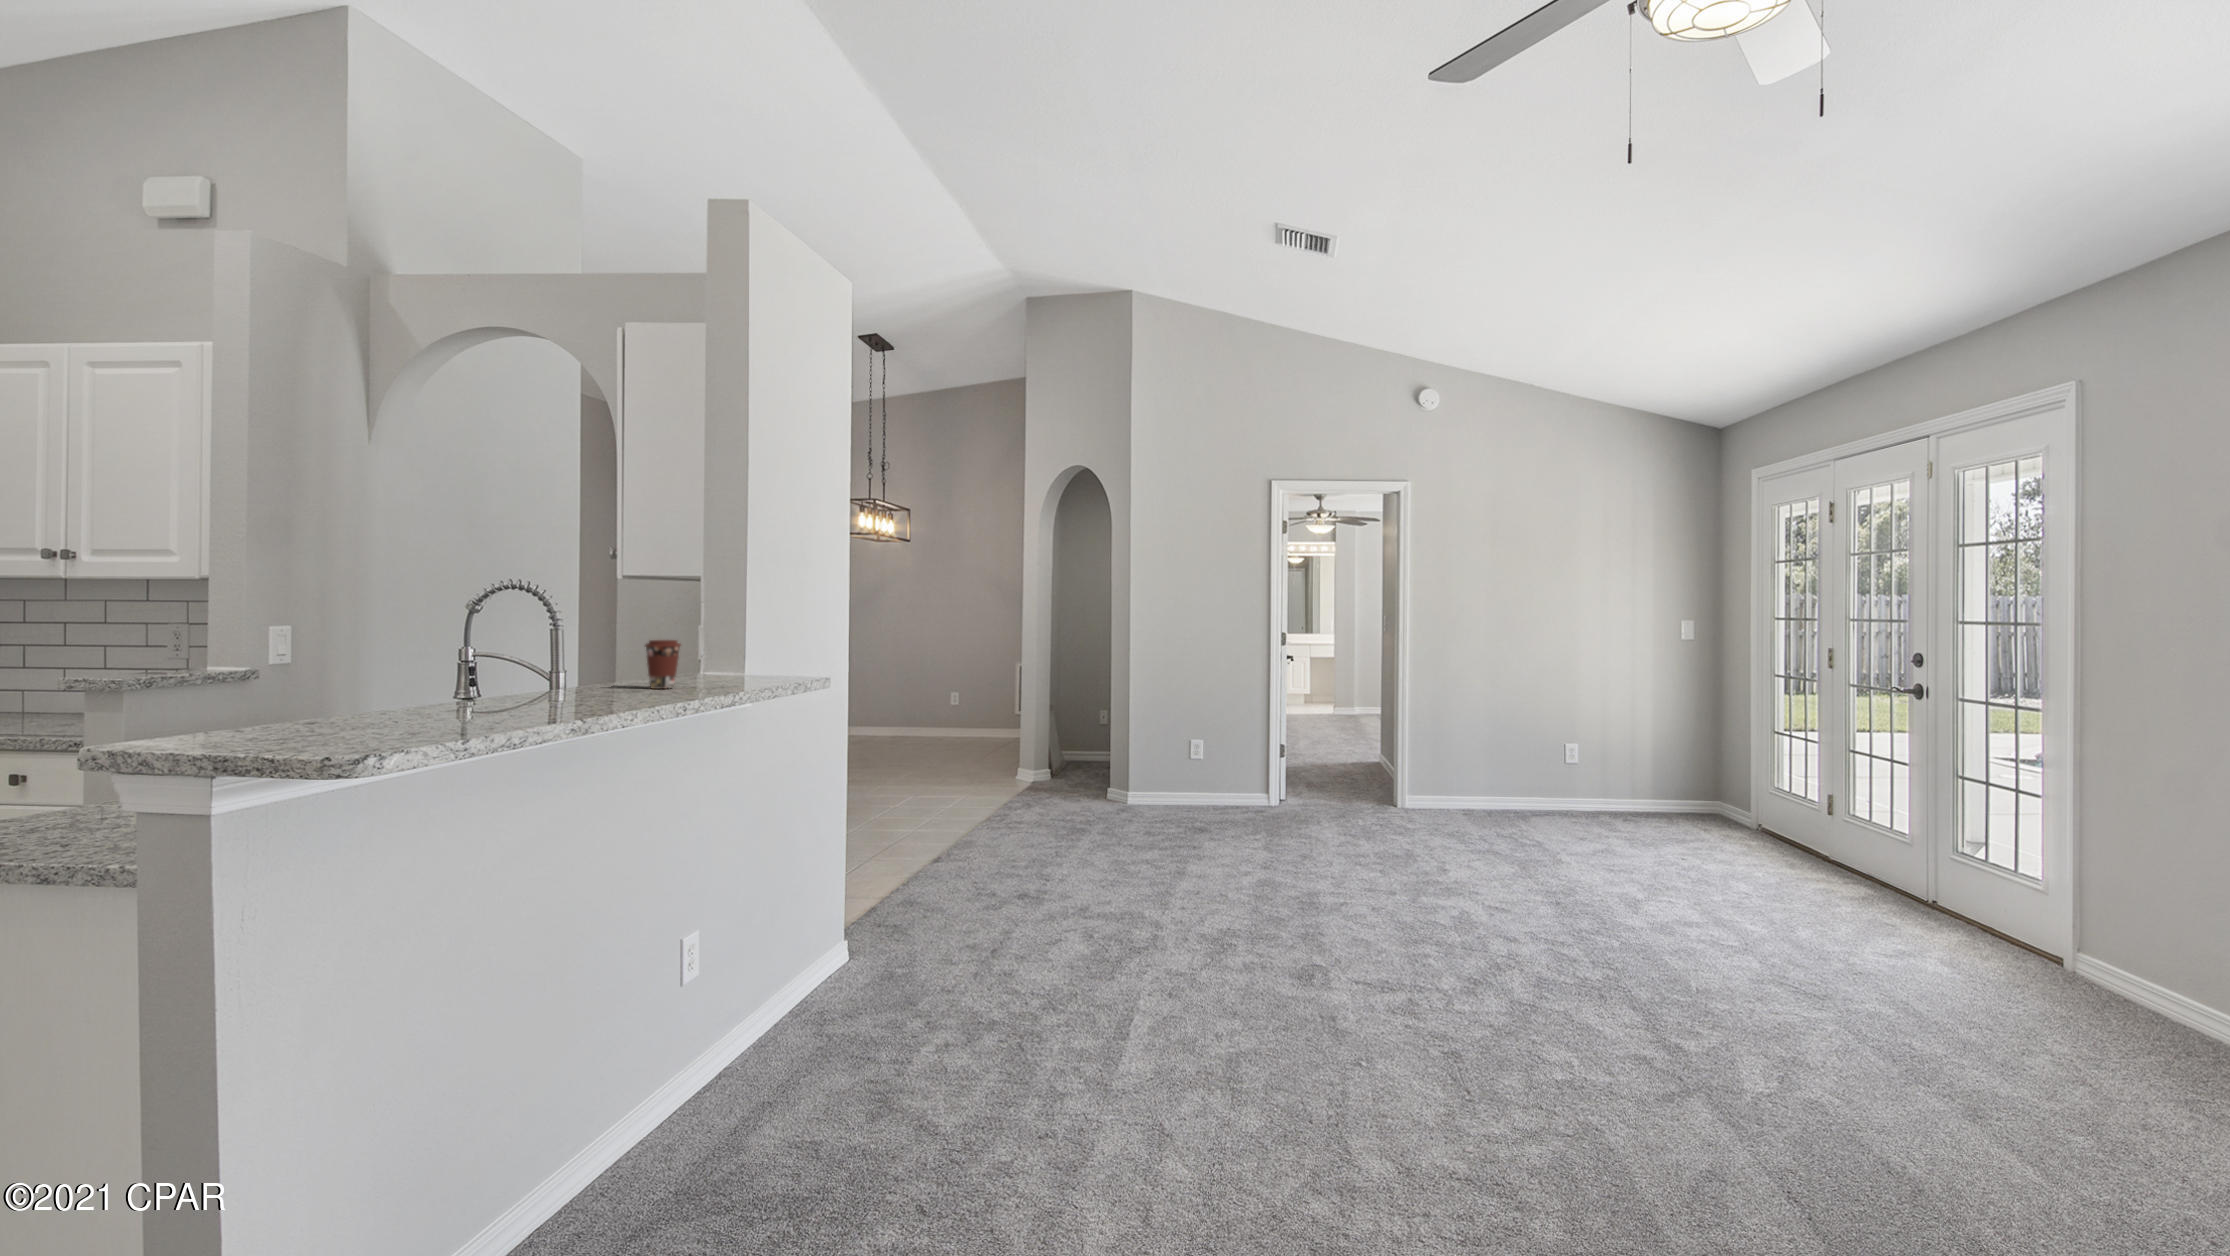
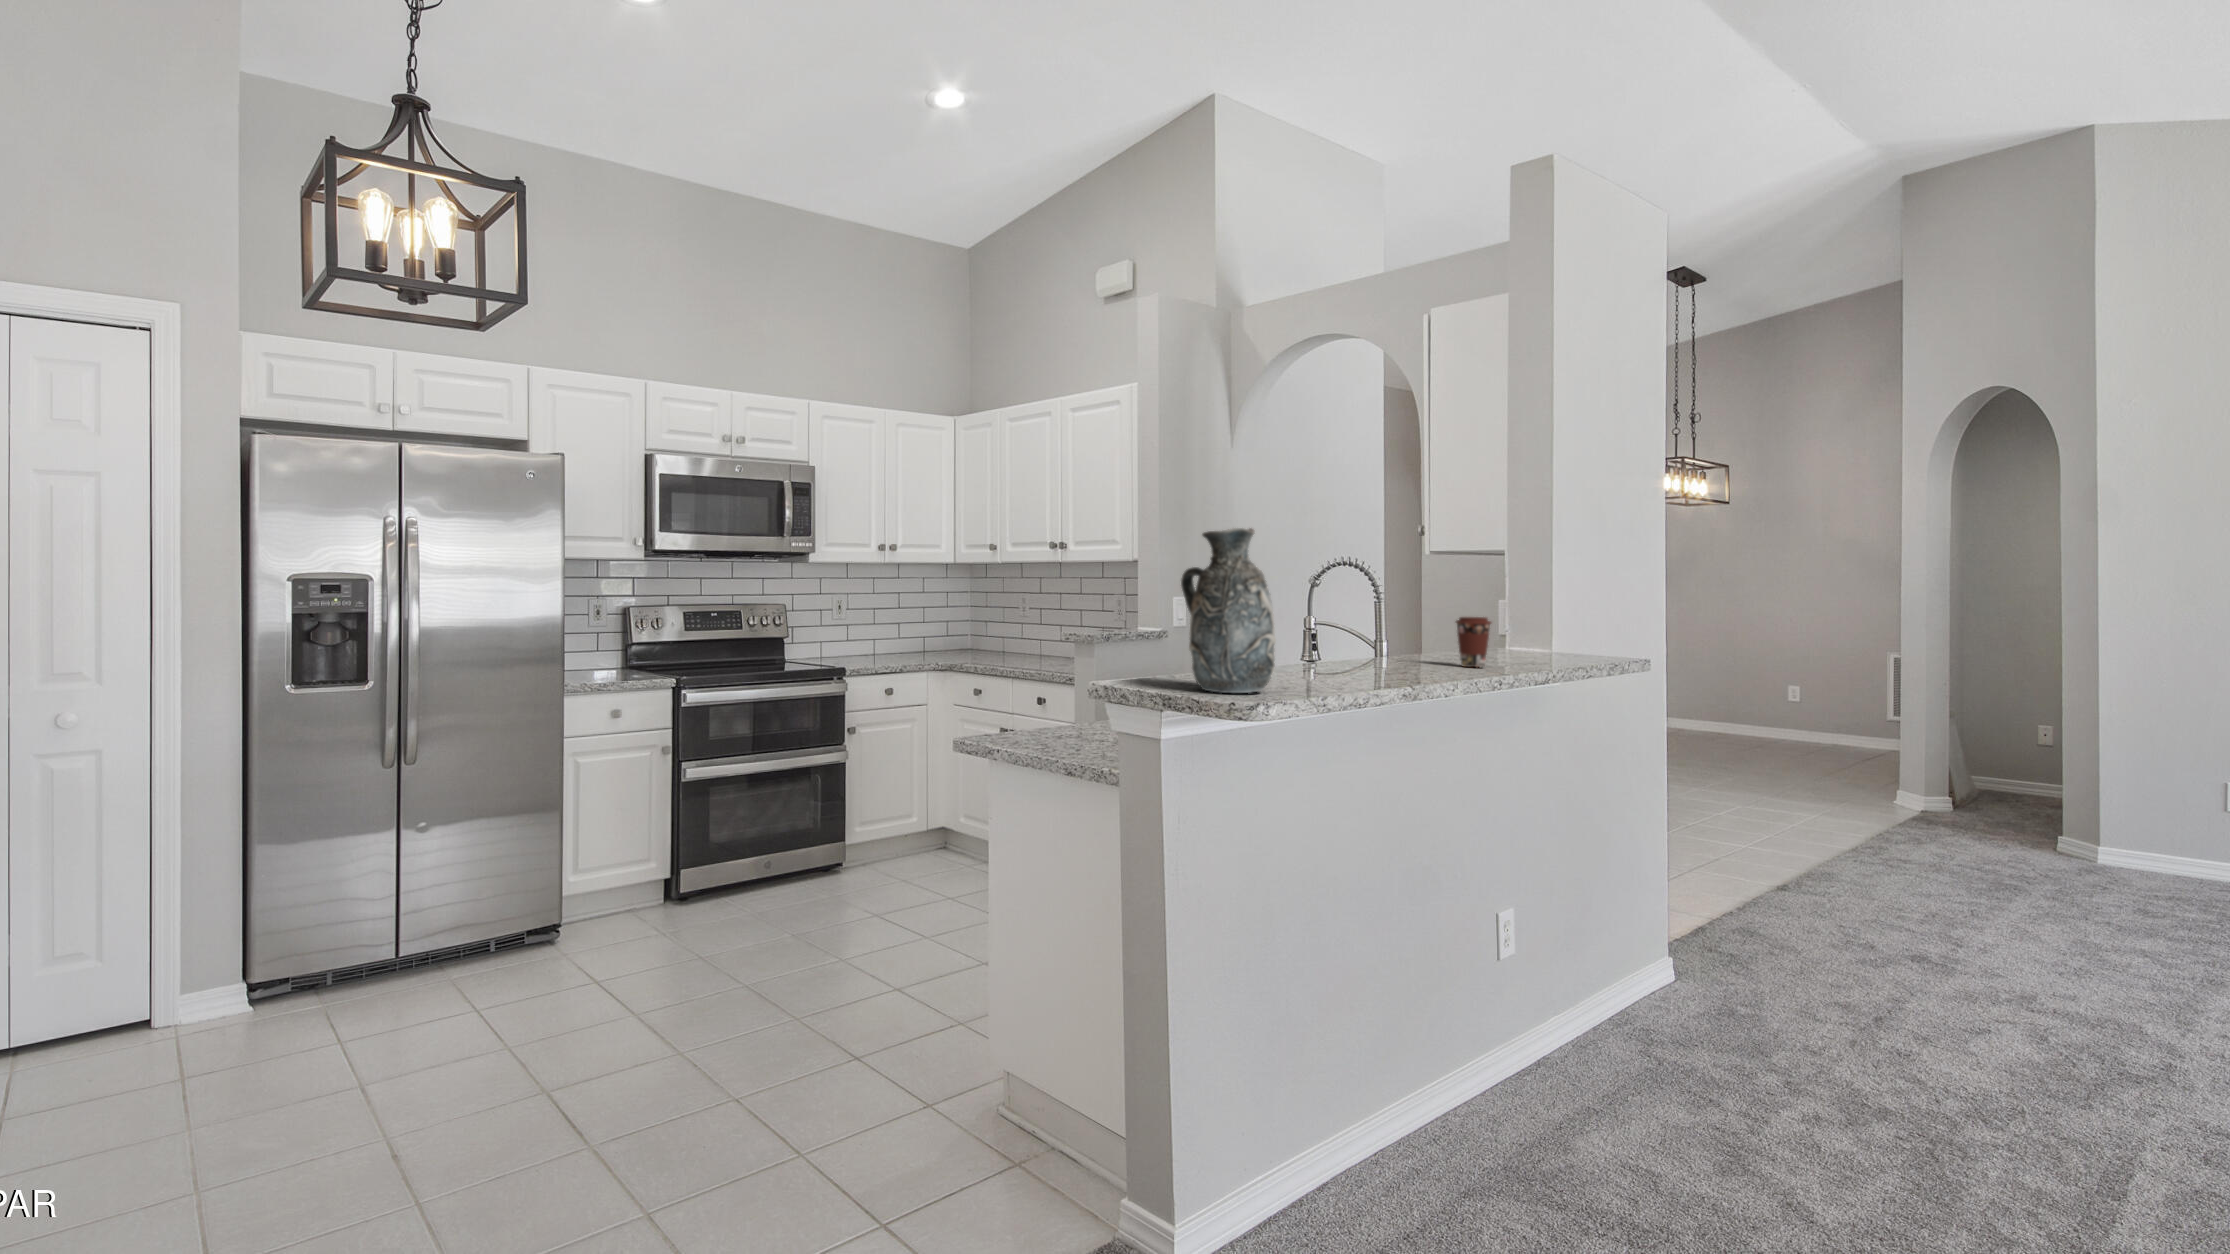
decorative vase: none [257,550,402,745] -> present [1181,528,1276,693]

